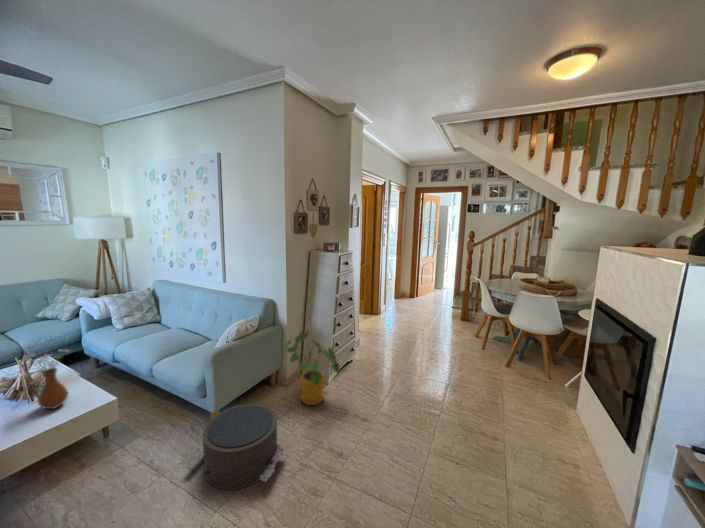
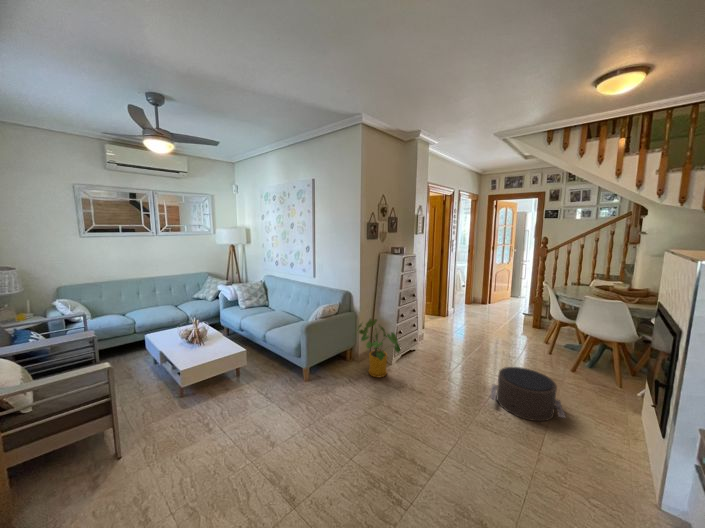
vase: present [24,350,68,409] -> none [196,314,221,352]
pouf: present [187,404,285,490] -> present [491,367,566,421]

